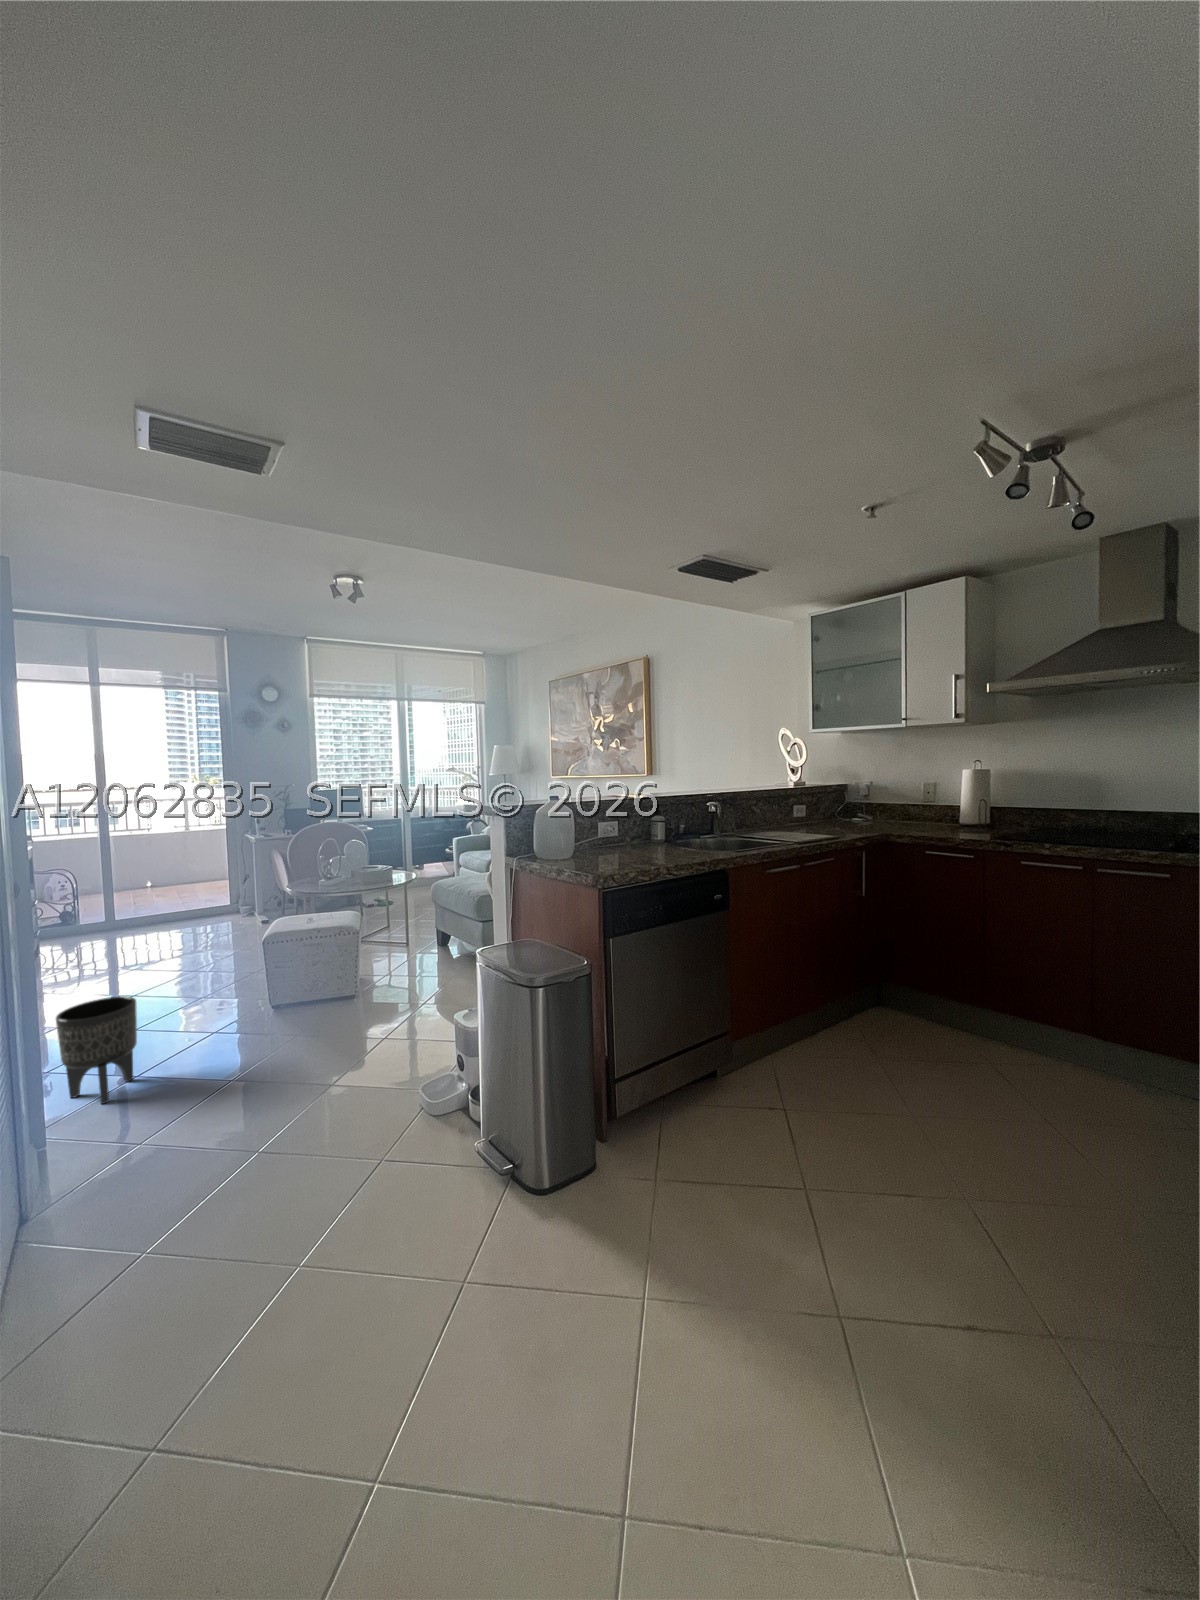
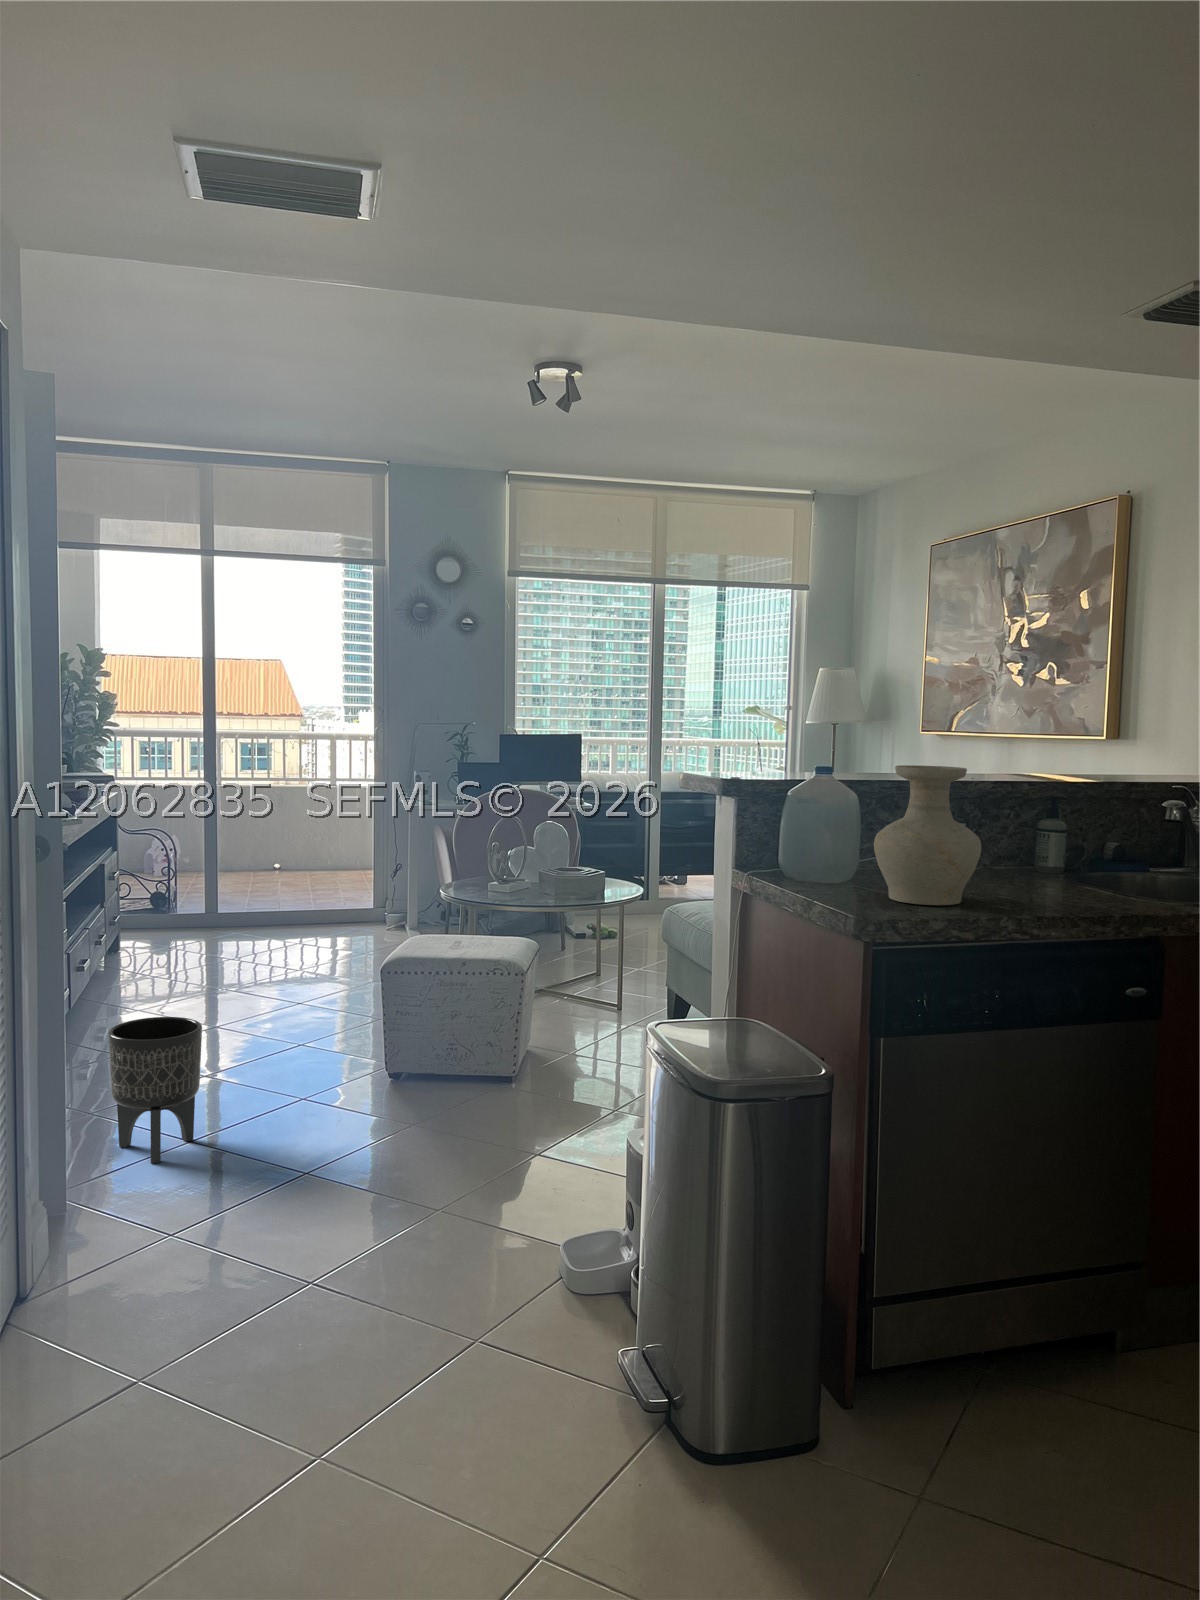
vase: none [584,789,638,862] -> present [874,765,981,905]

